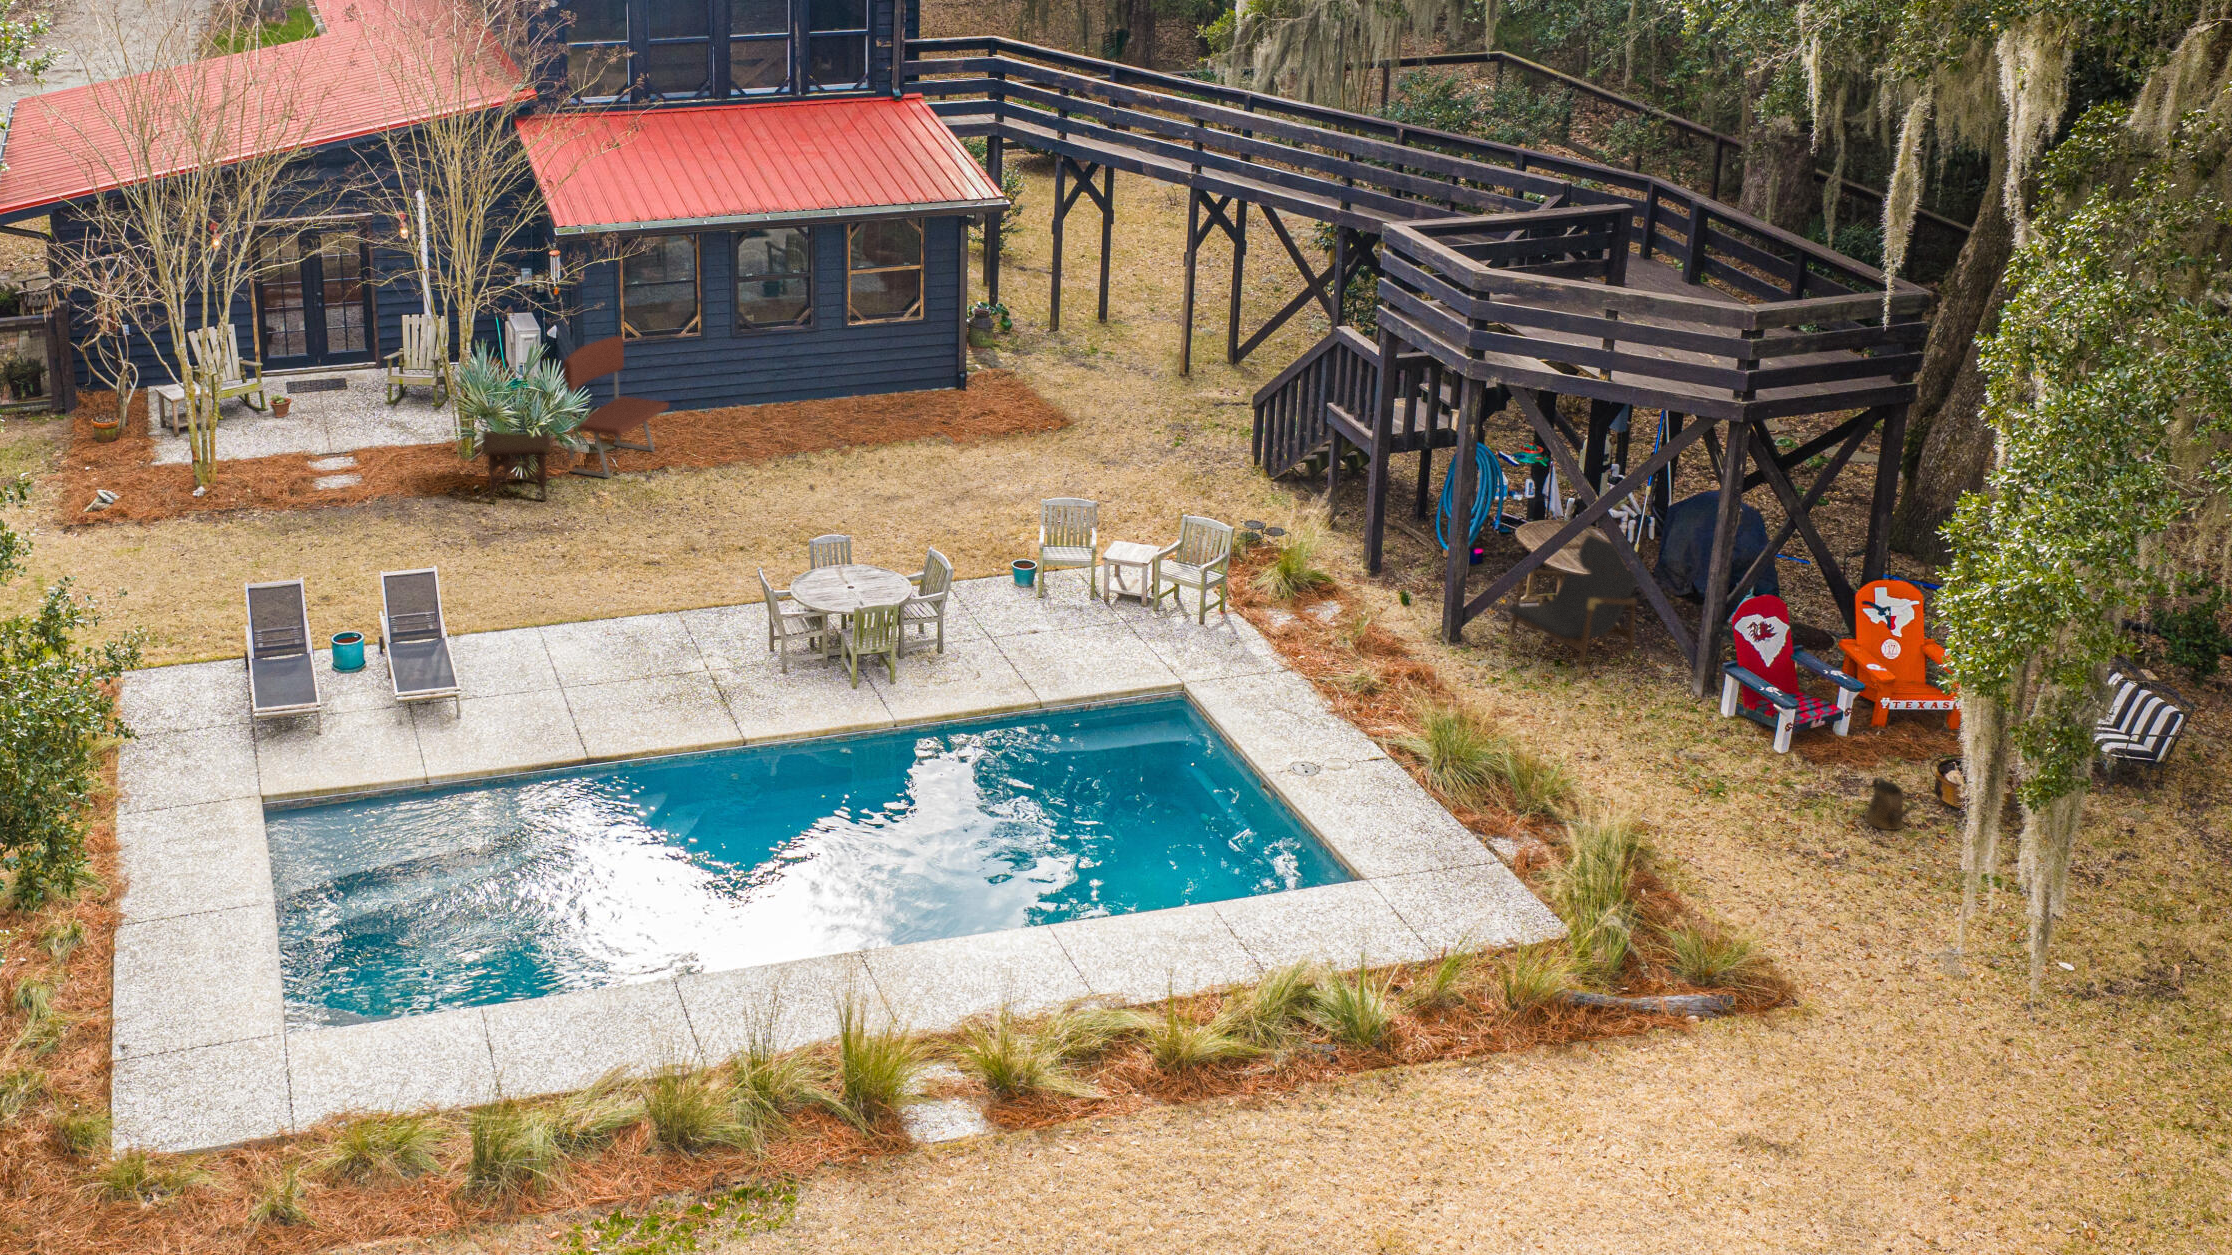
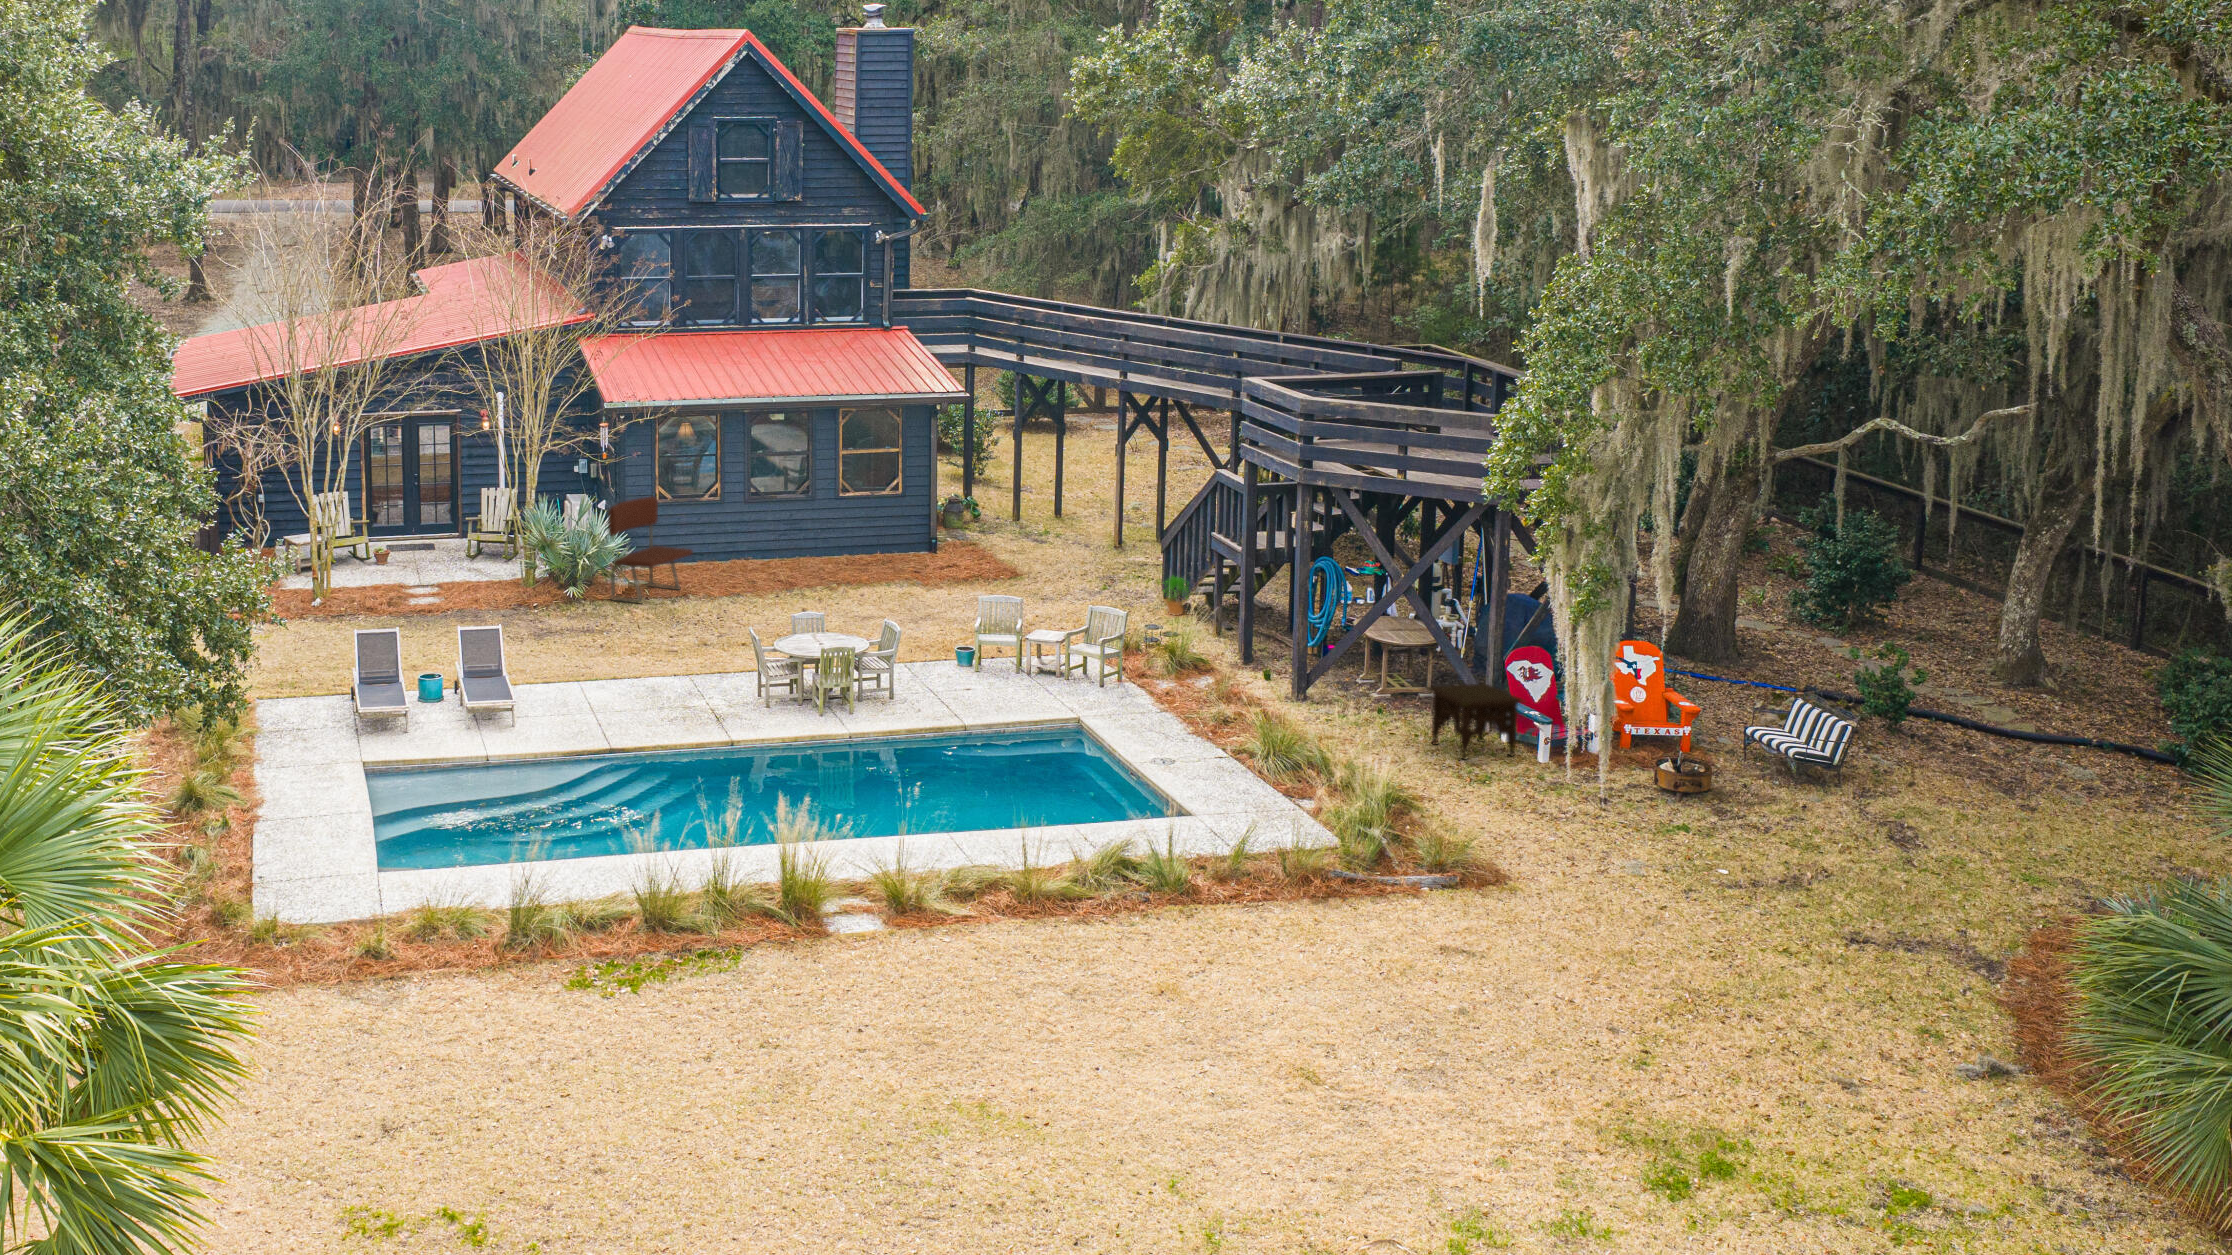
side table: present [482,432,550,503] -> present [1427,684,1523,759]
potted plant: none [1252,436,1293,486] -> present [1163,576,1189,616]
lounge chair: present [1508,535,1637,677] -> none [1342,616,1450,721]
watering can: present [1864,776,1916,830] -> none [1601,764,1635,802]

